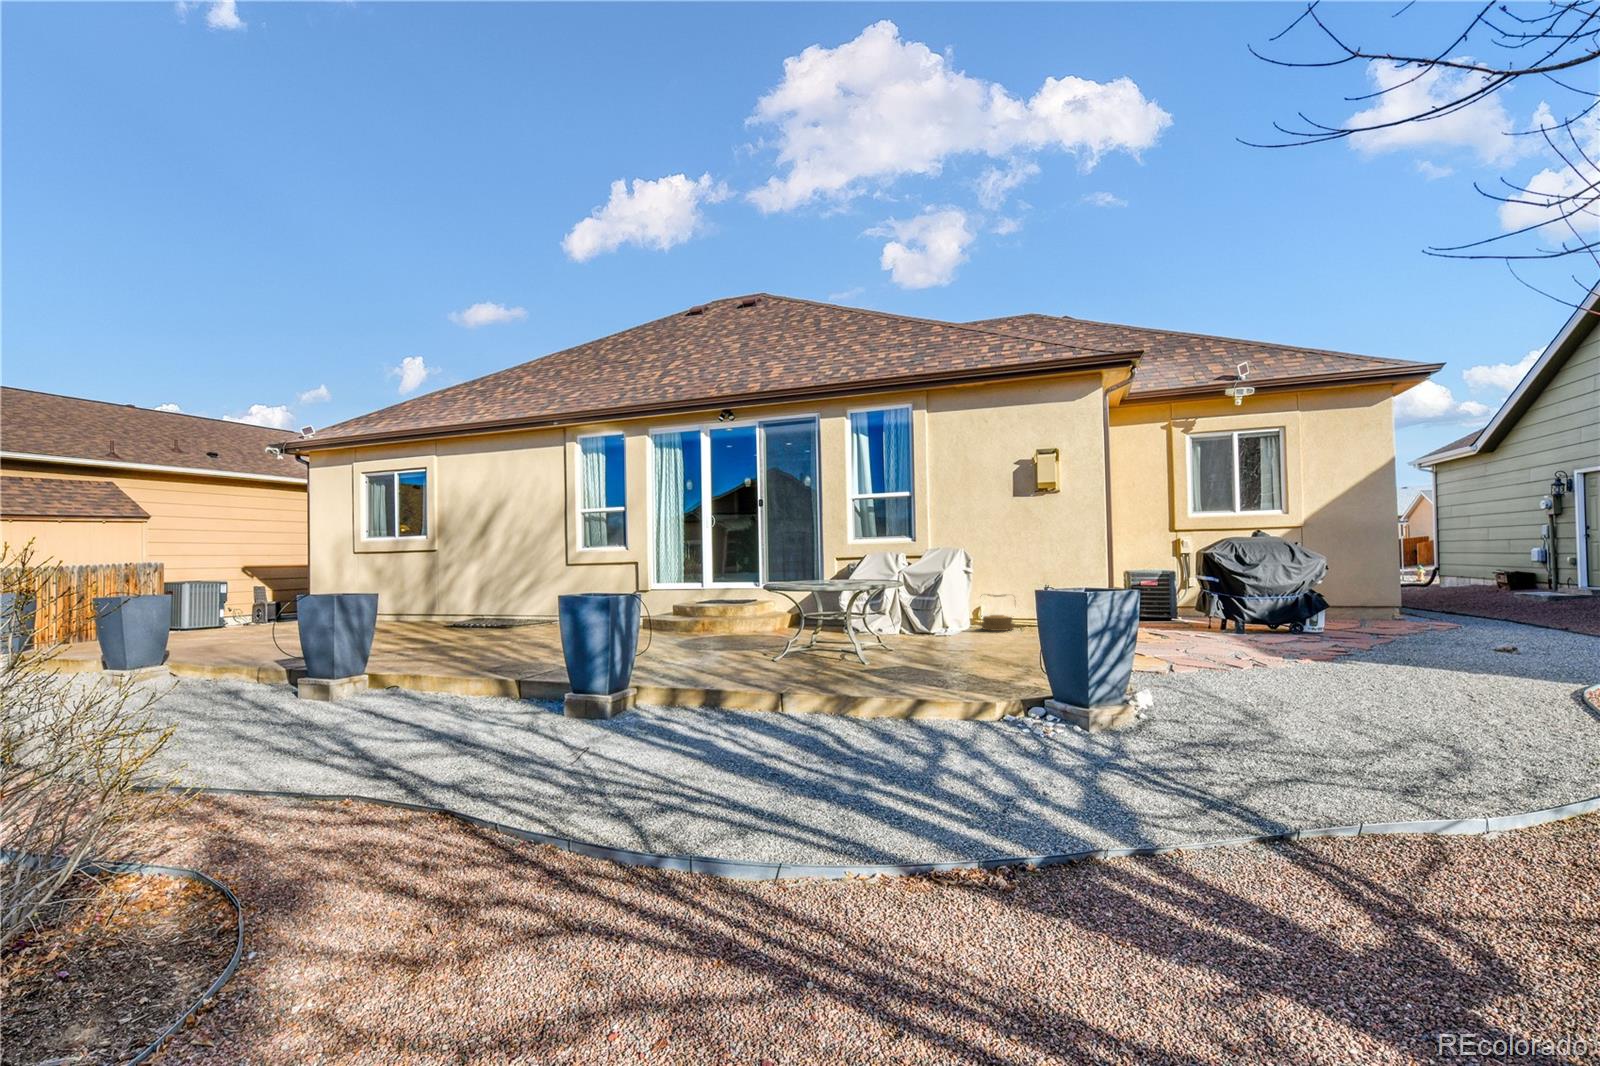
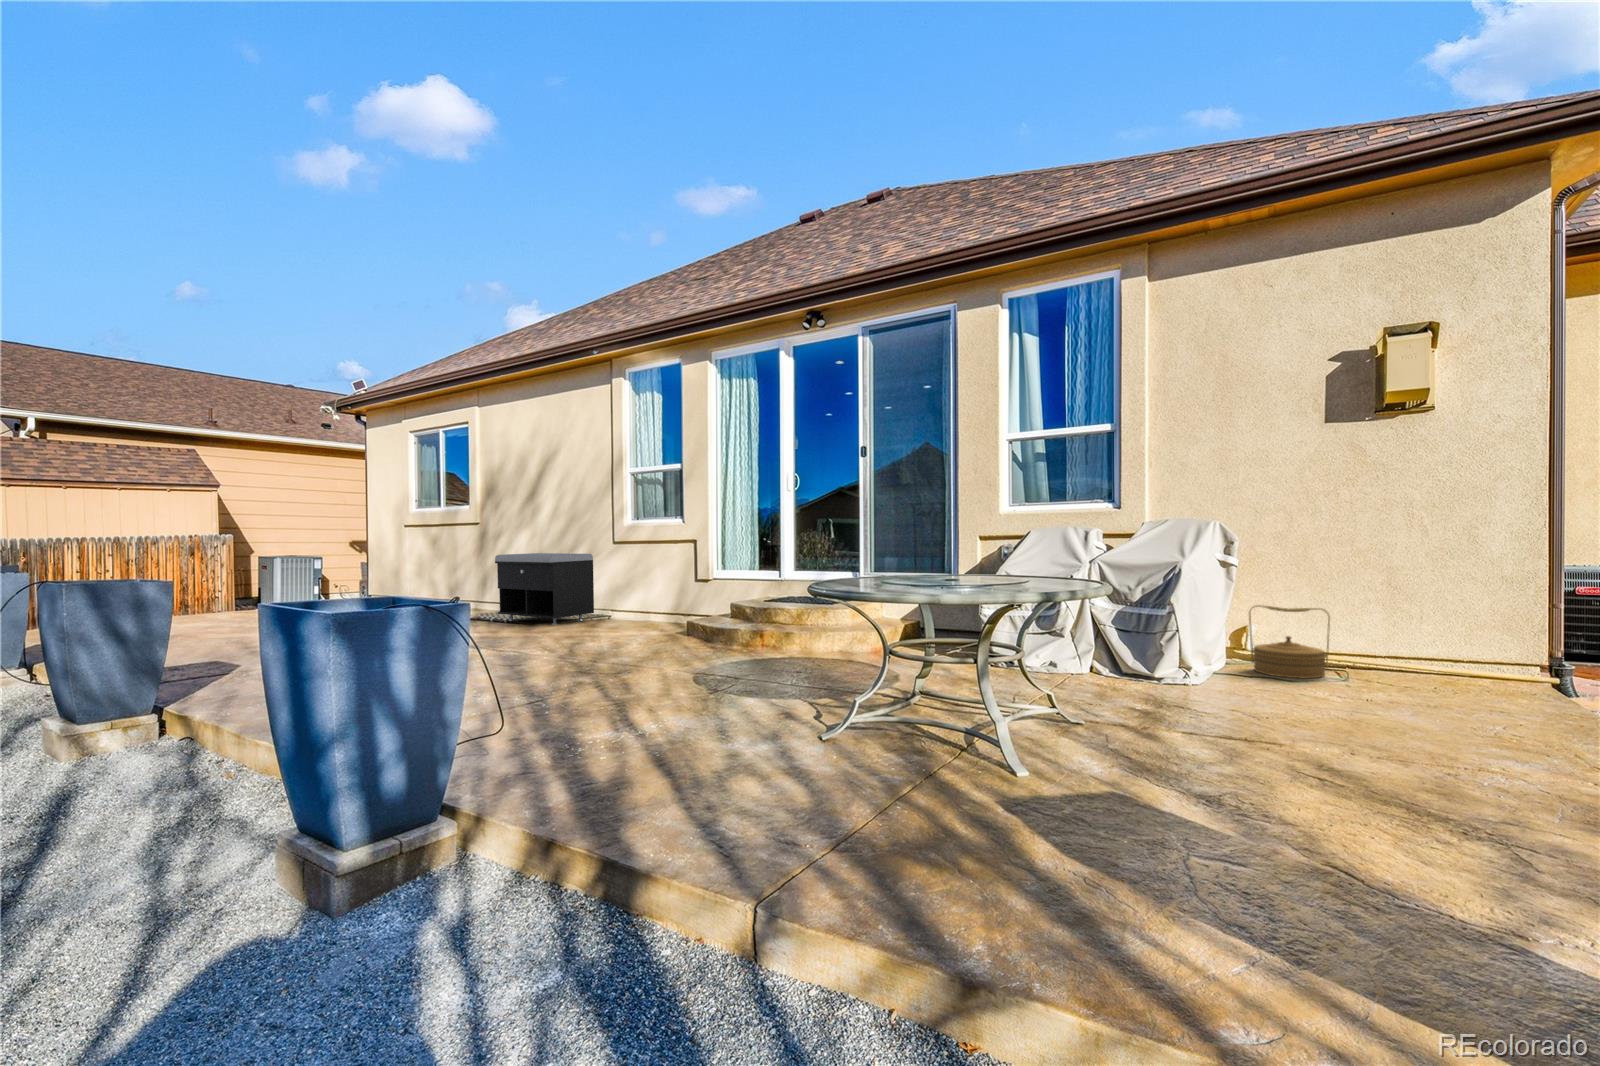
storage bench: none [471,573,552,627] -> present [495,553,594,625]

